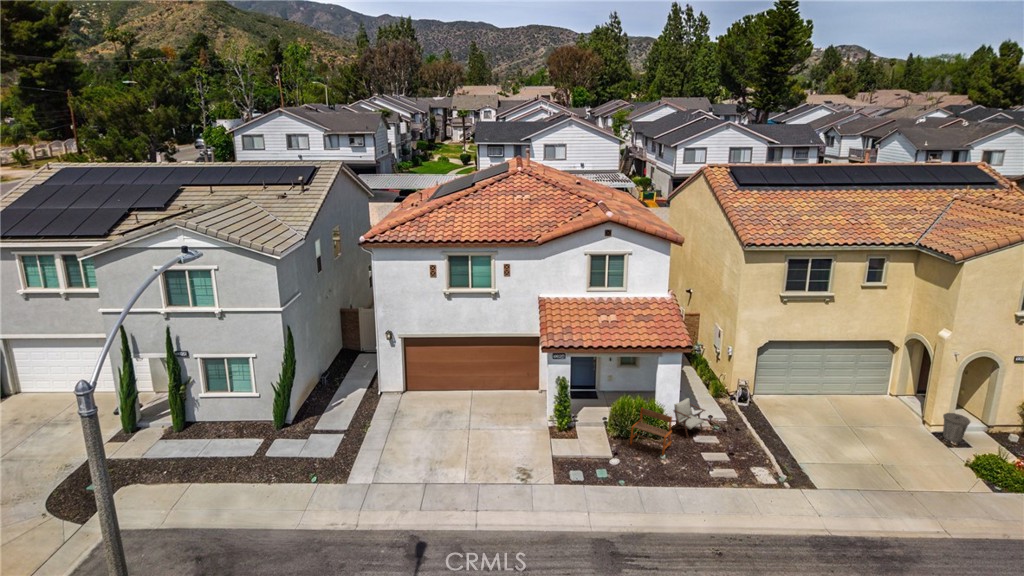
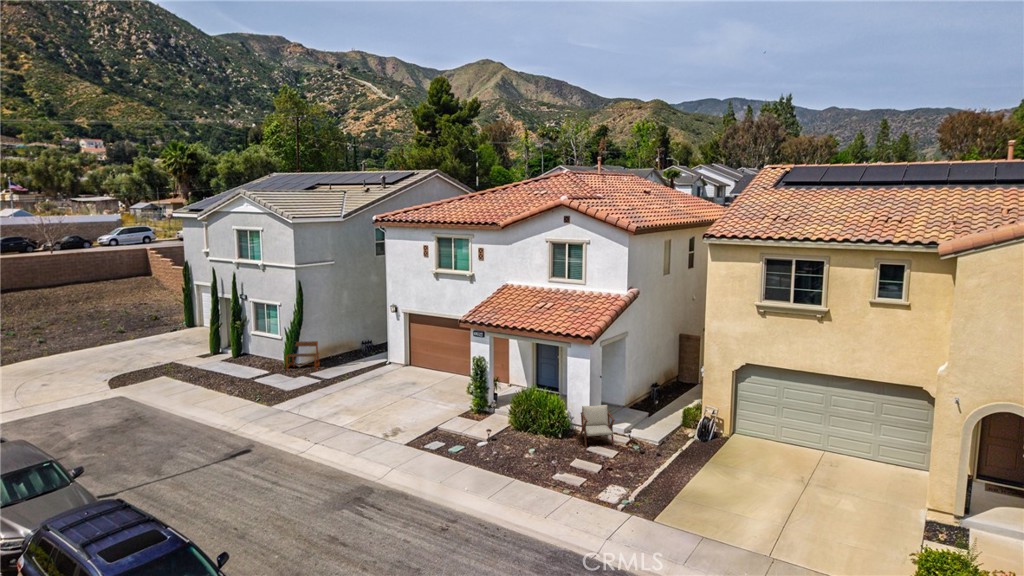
bench: present [630,408,672,455] -> present [286,341,320,371]
trash can: present [943,413,970,442] -> none [946,497,990,545]

